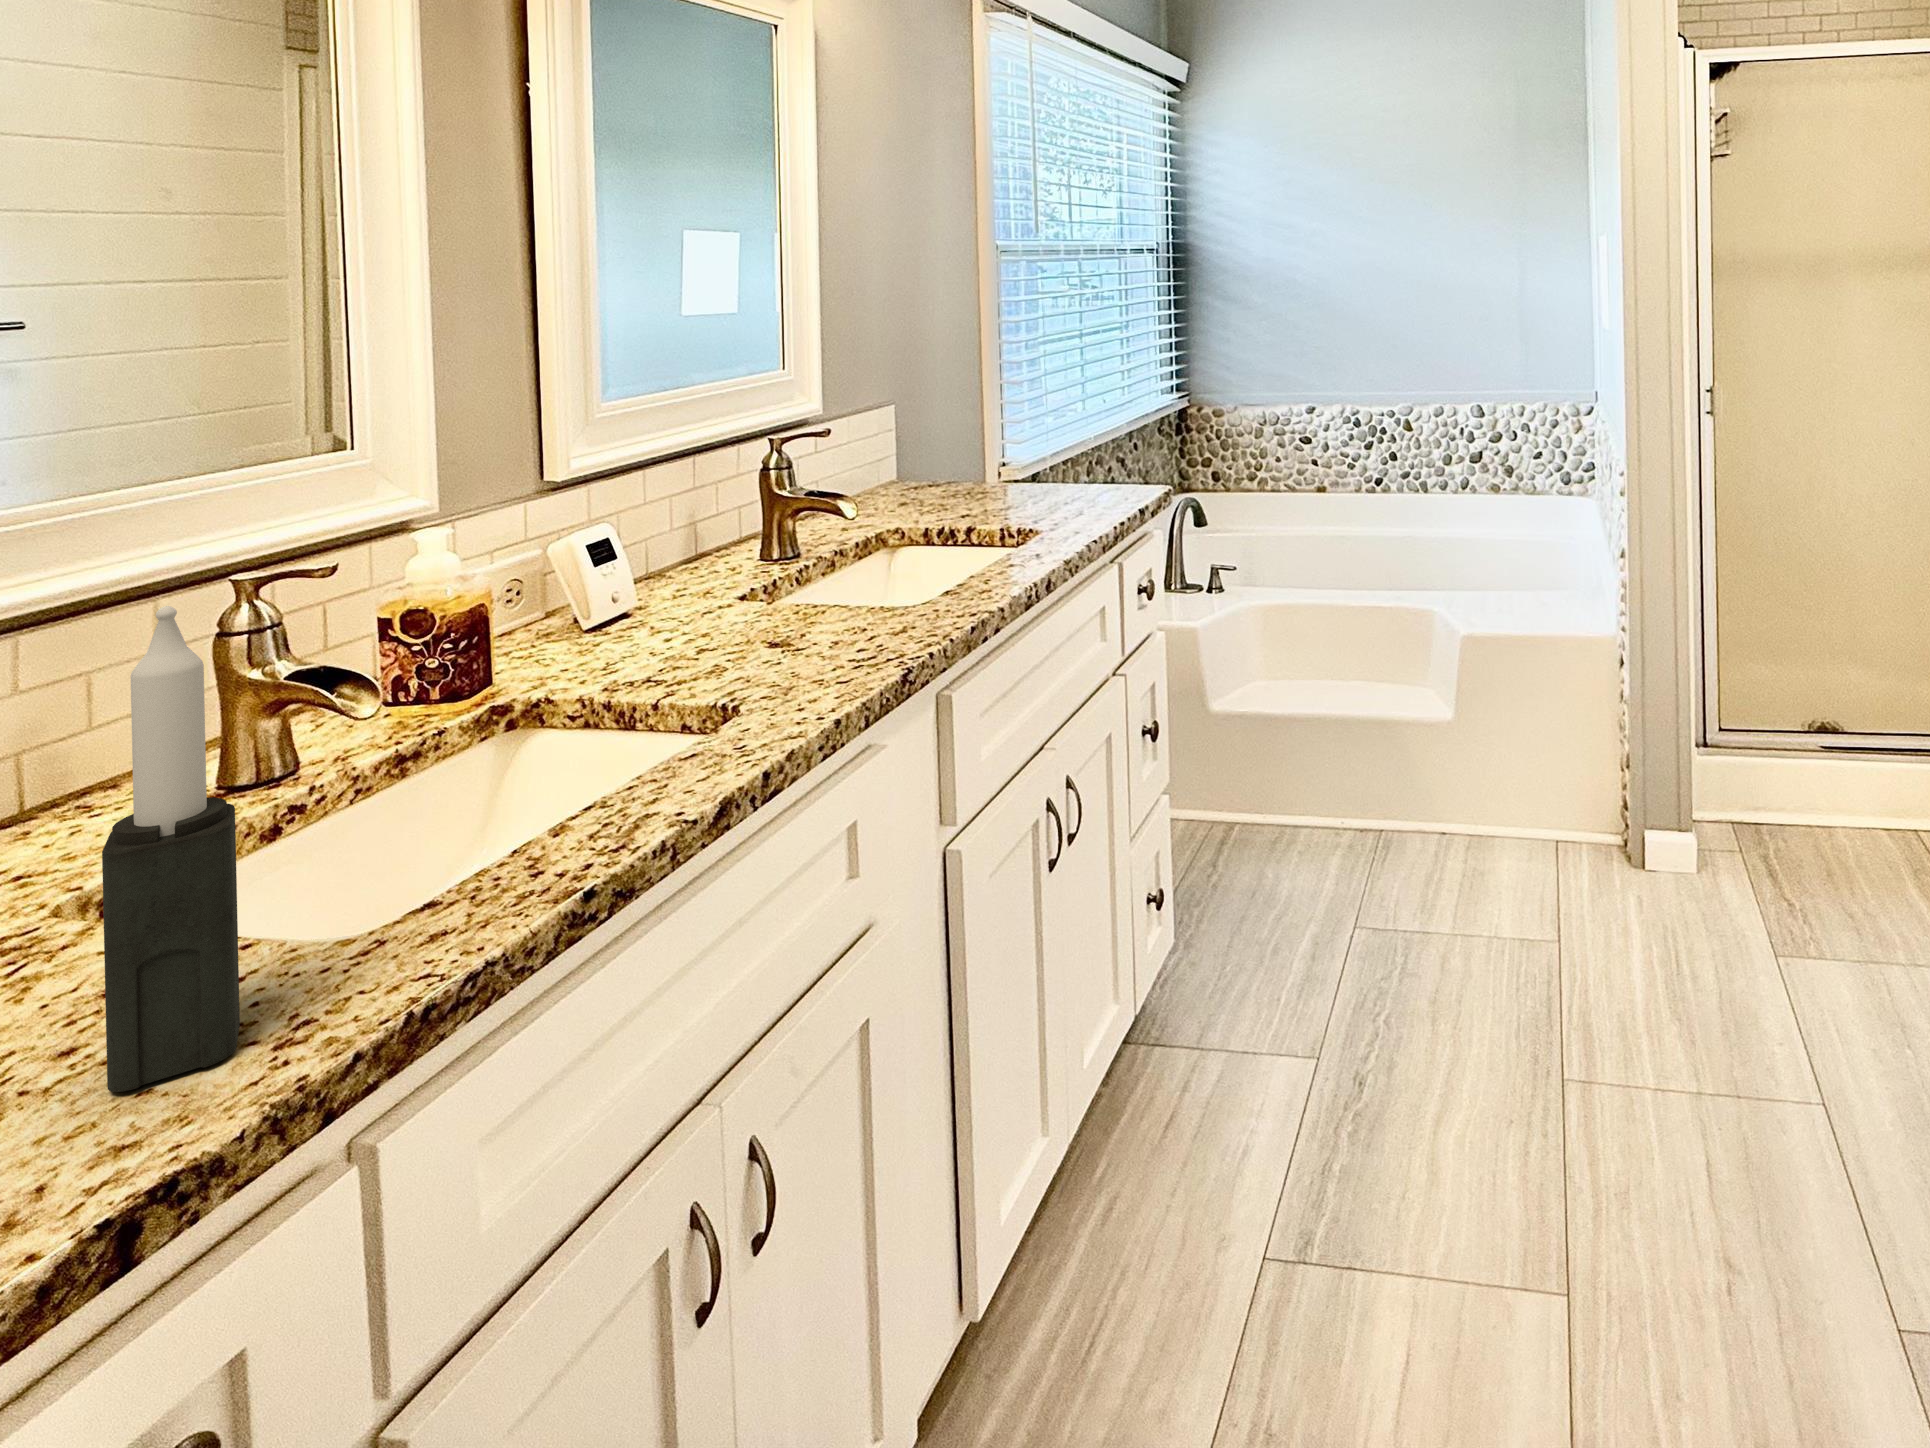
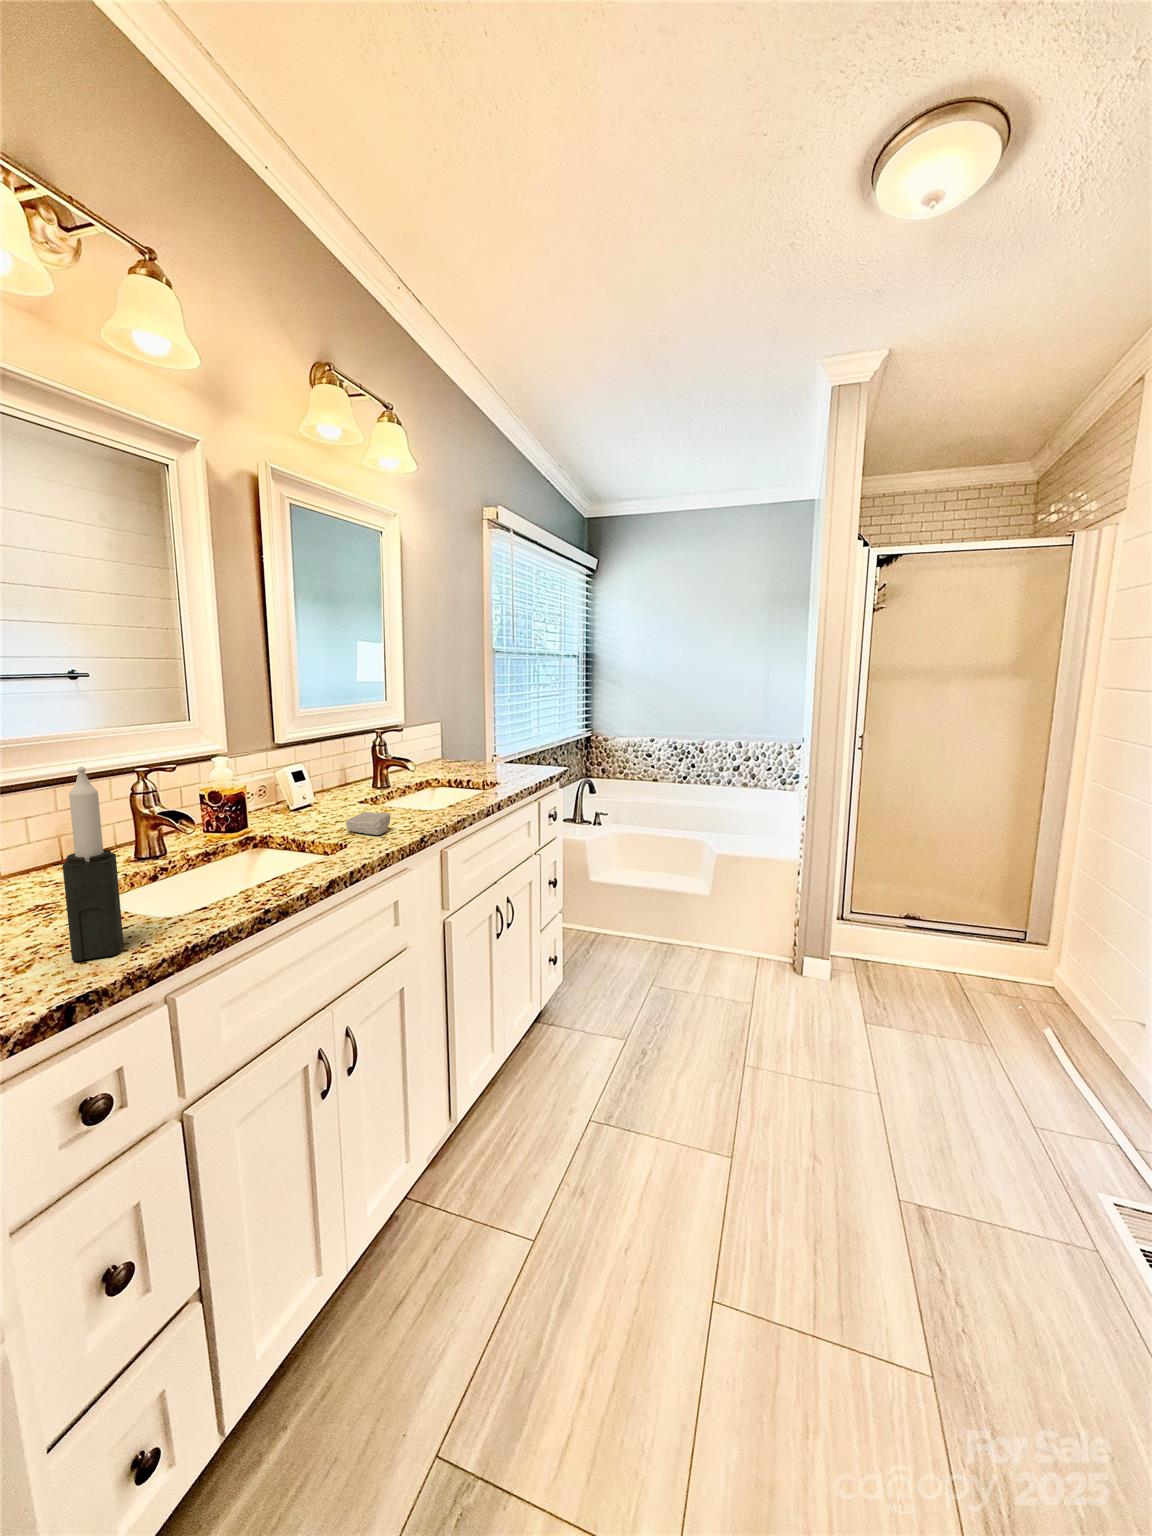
soap bar: none [730,622,831,675] -> present [346,812,390,835]

